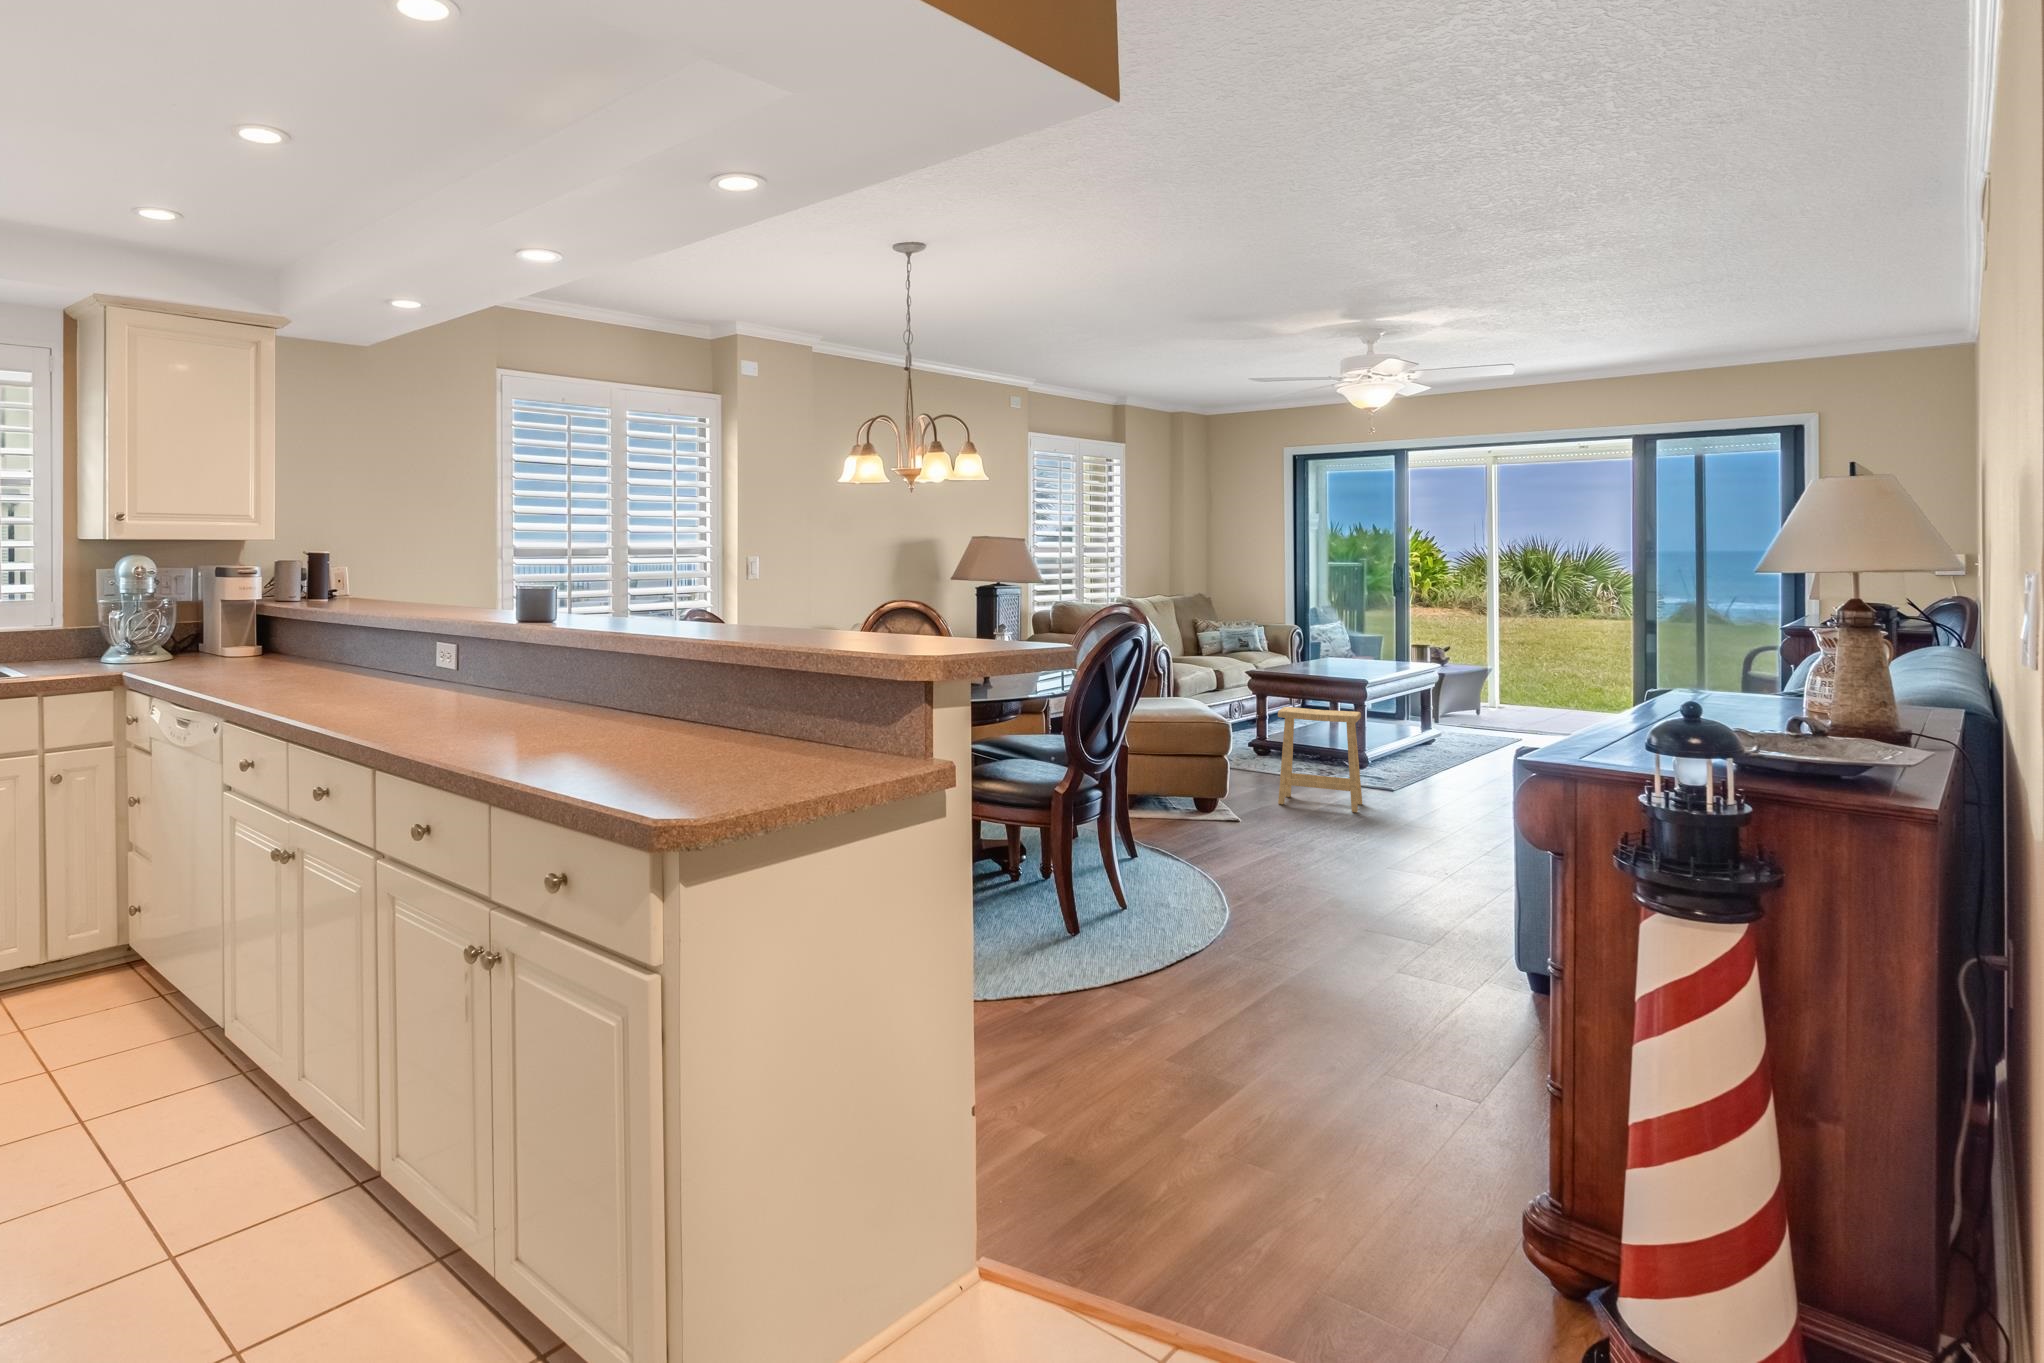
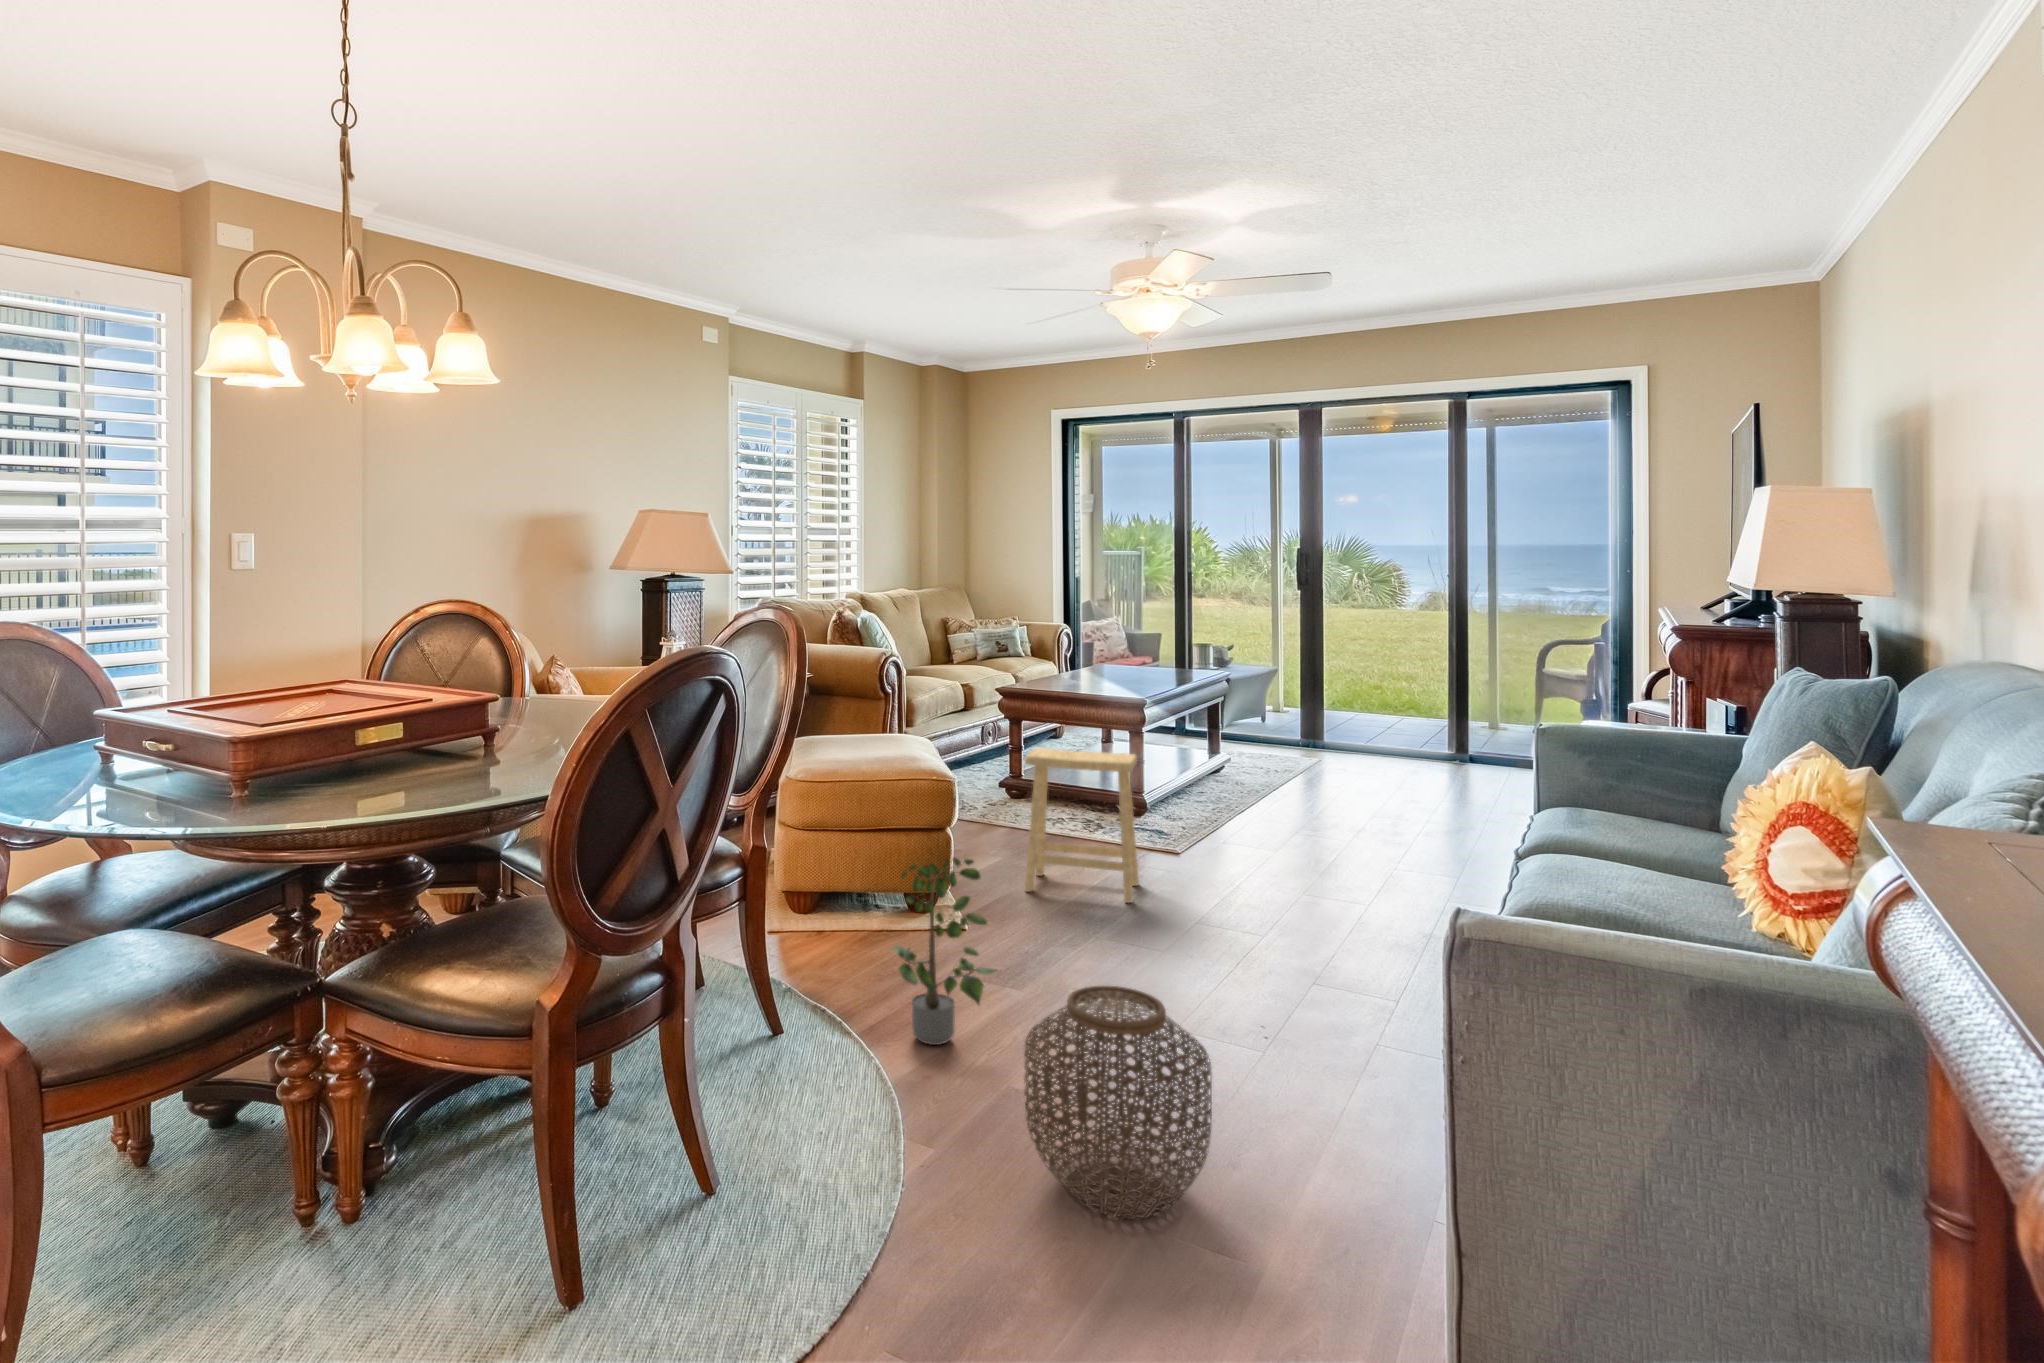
potted plant: none [1203,753,1274,867] -> present [893,857,997,1045]
woven basket: none [1296,813,1404,929] -> present [1024,986,1212,1219]

